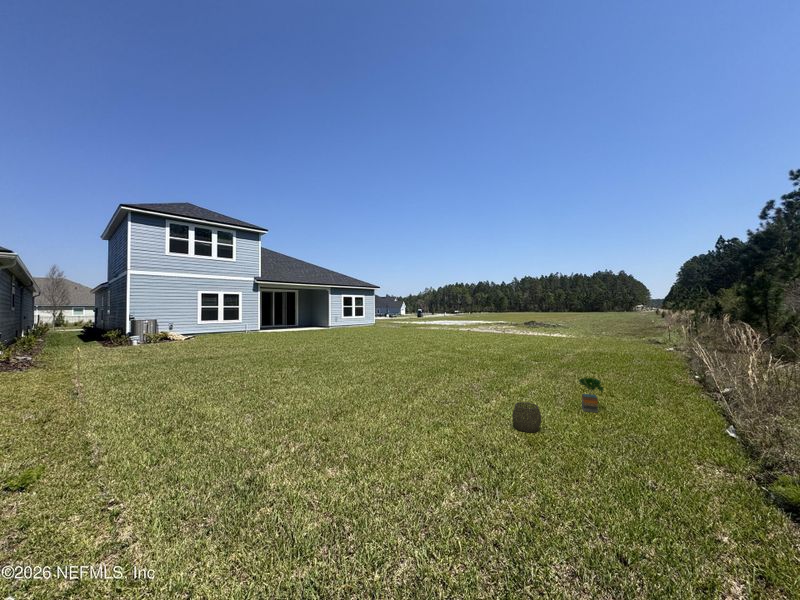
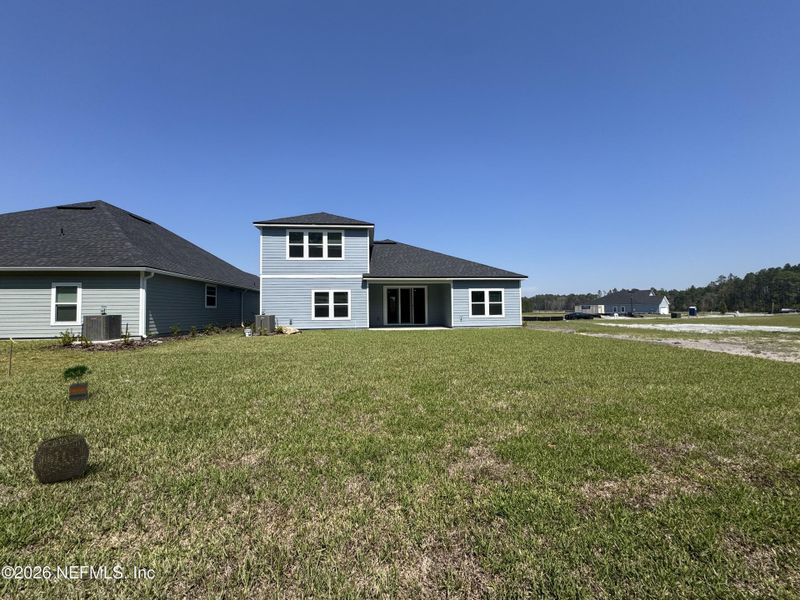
potted tree: present [579,378,604,413] -> present [63,366,92,401]

